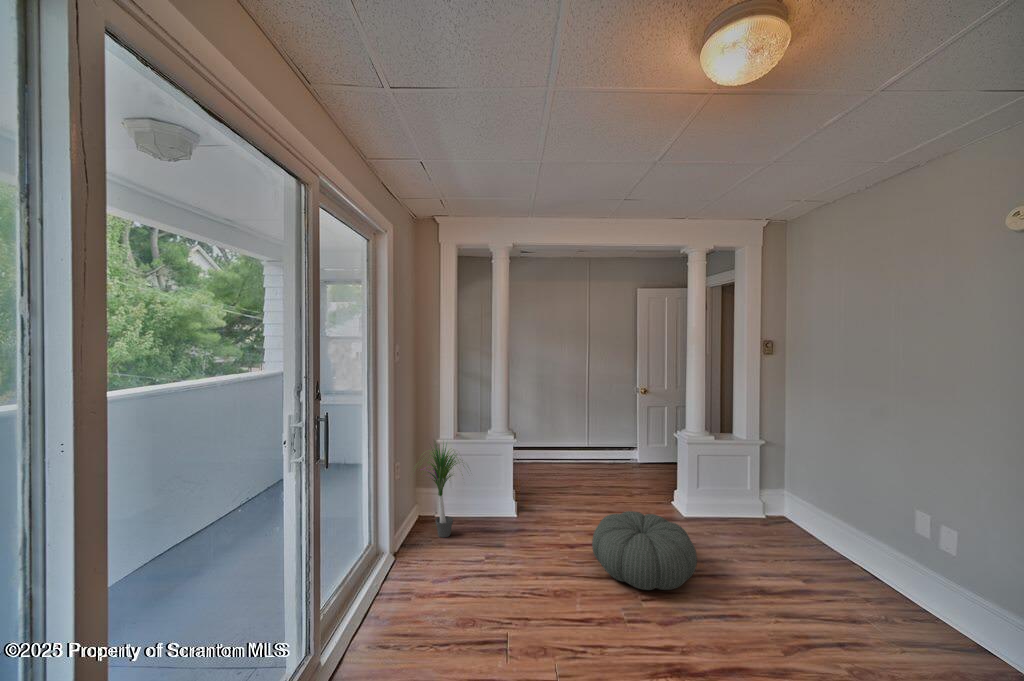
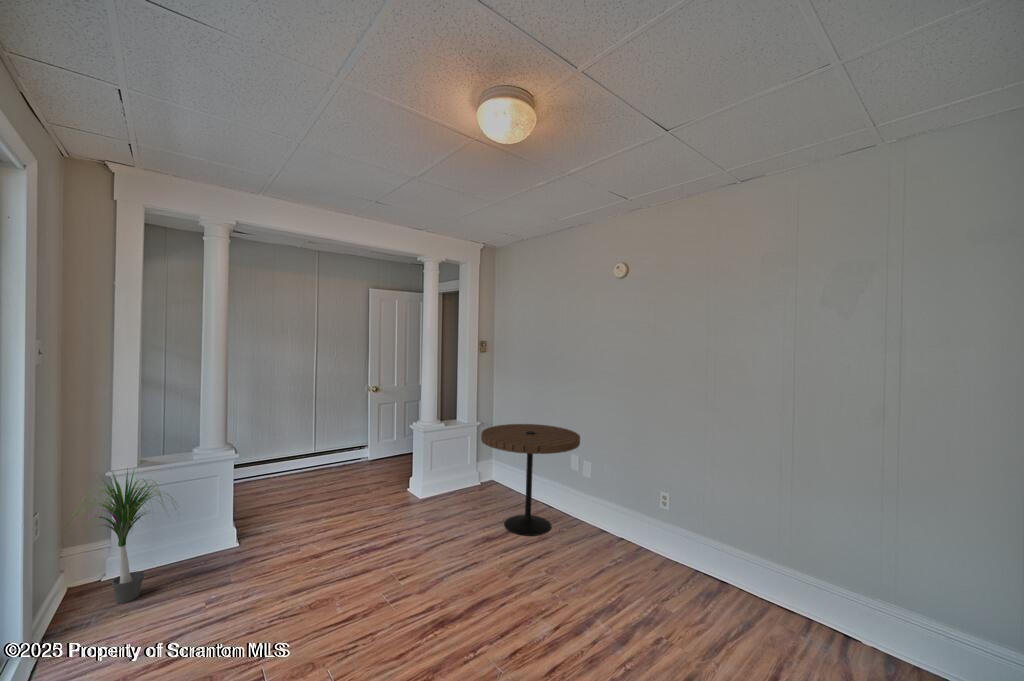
side table: none [753,448,928,612] -> present [481,424,580,536]
pouf: present [592,511,697,590] -> none [344,502,441,572]

